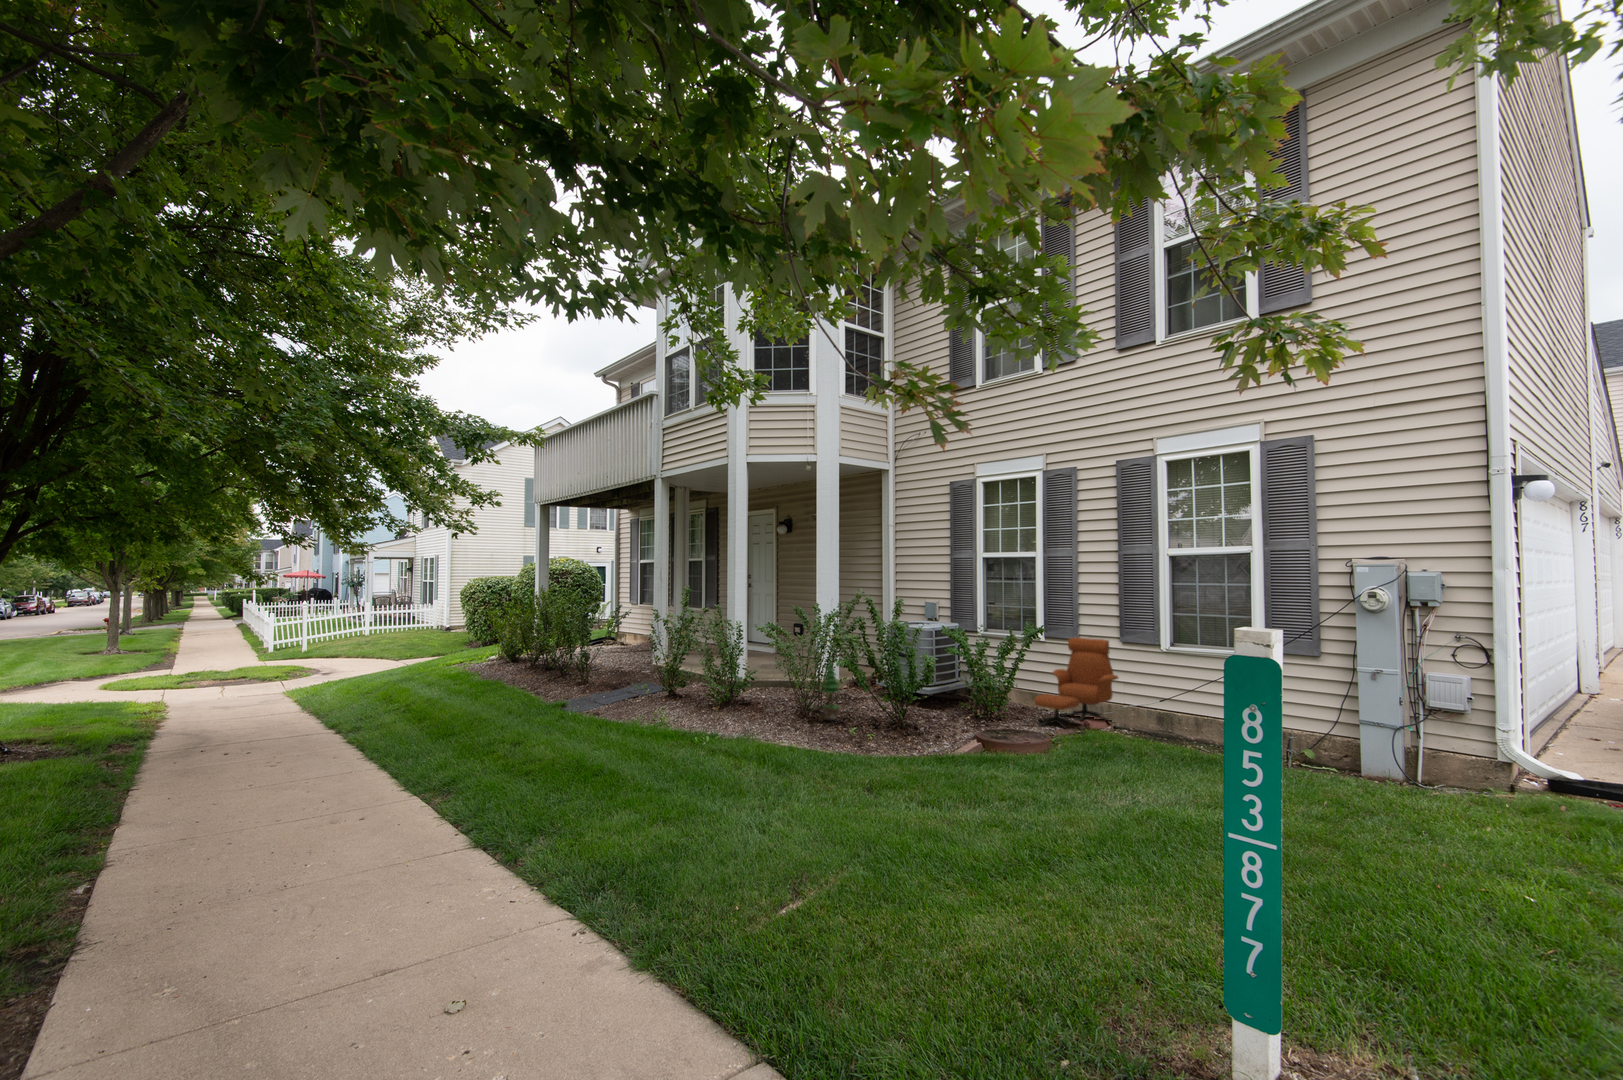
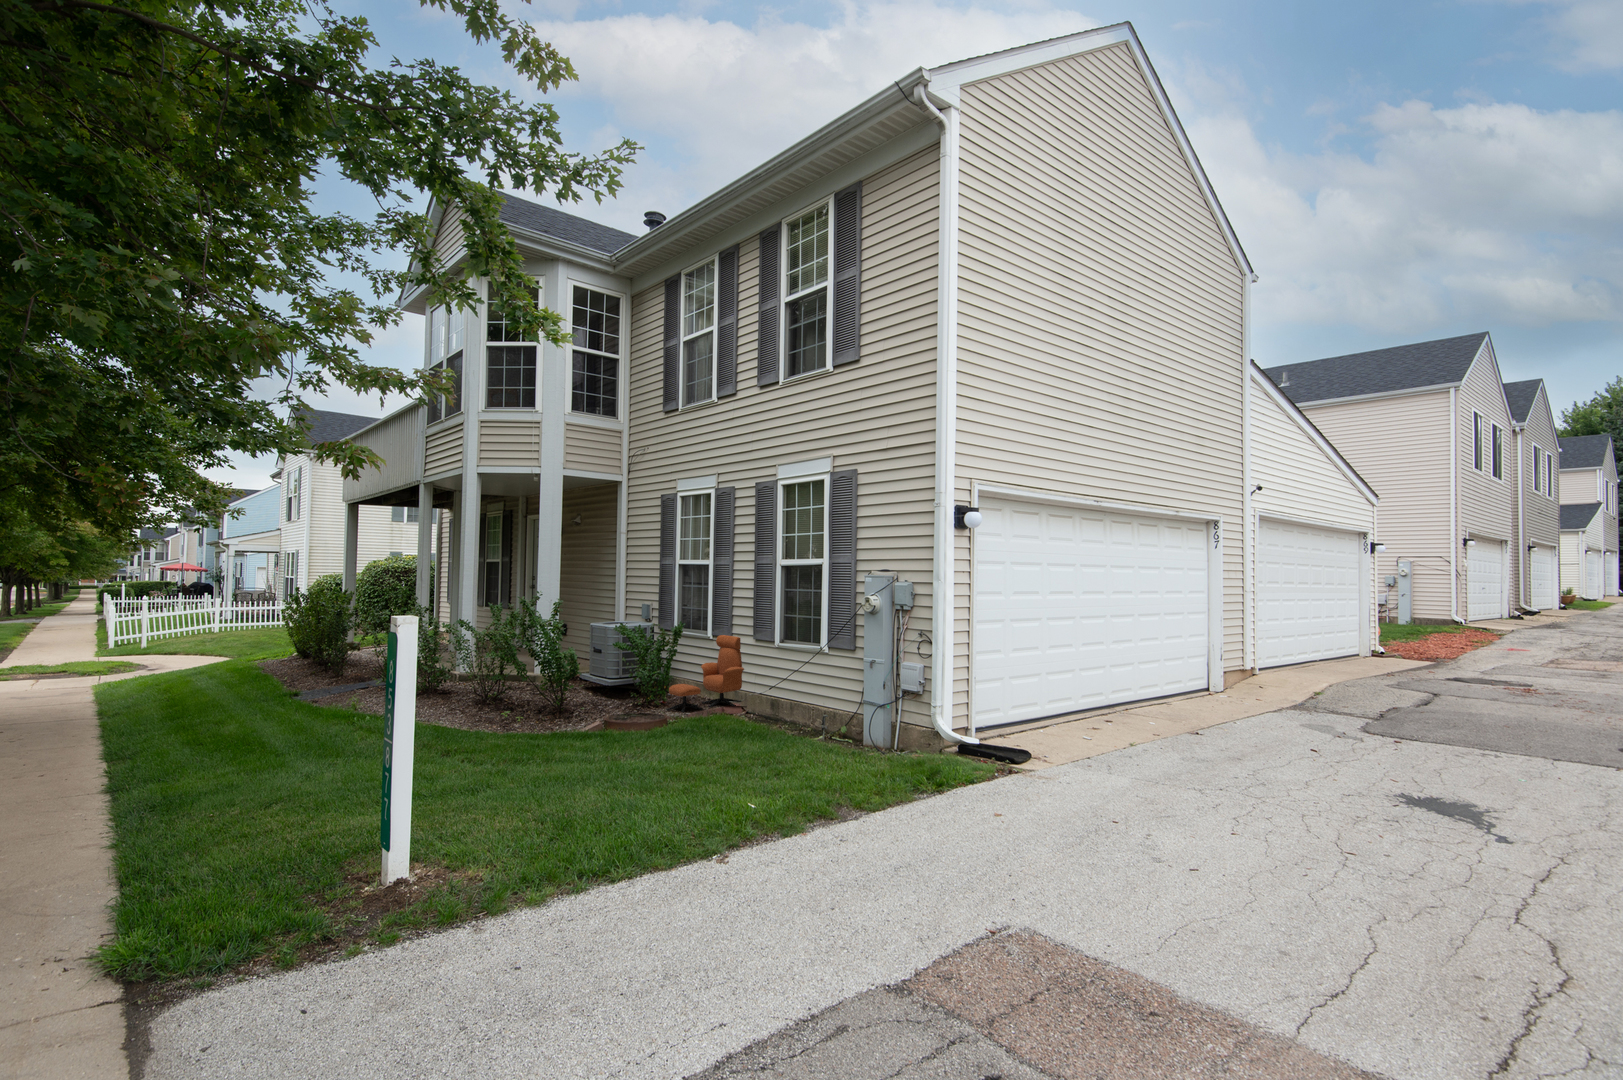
potted tree: present [822,662,840,720] -> none [497,655,517,707]

